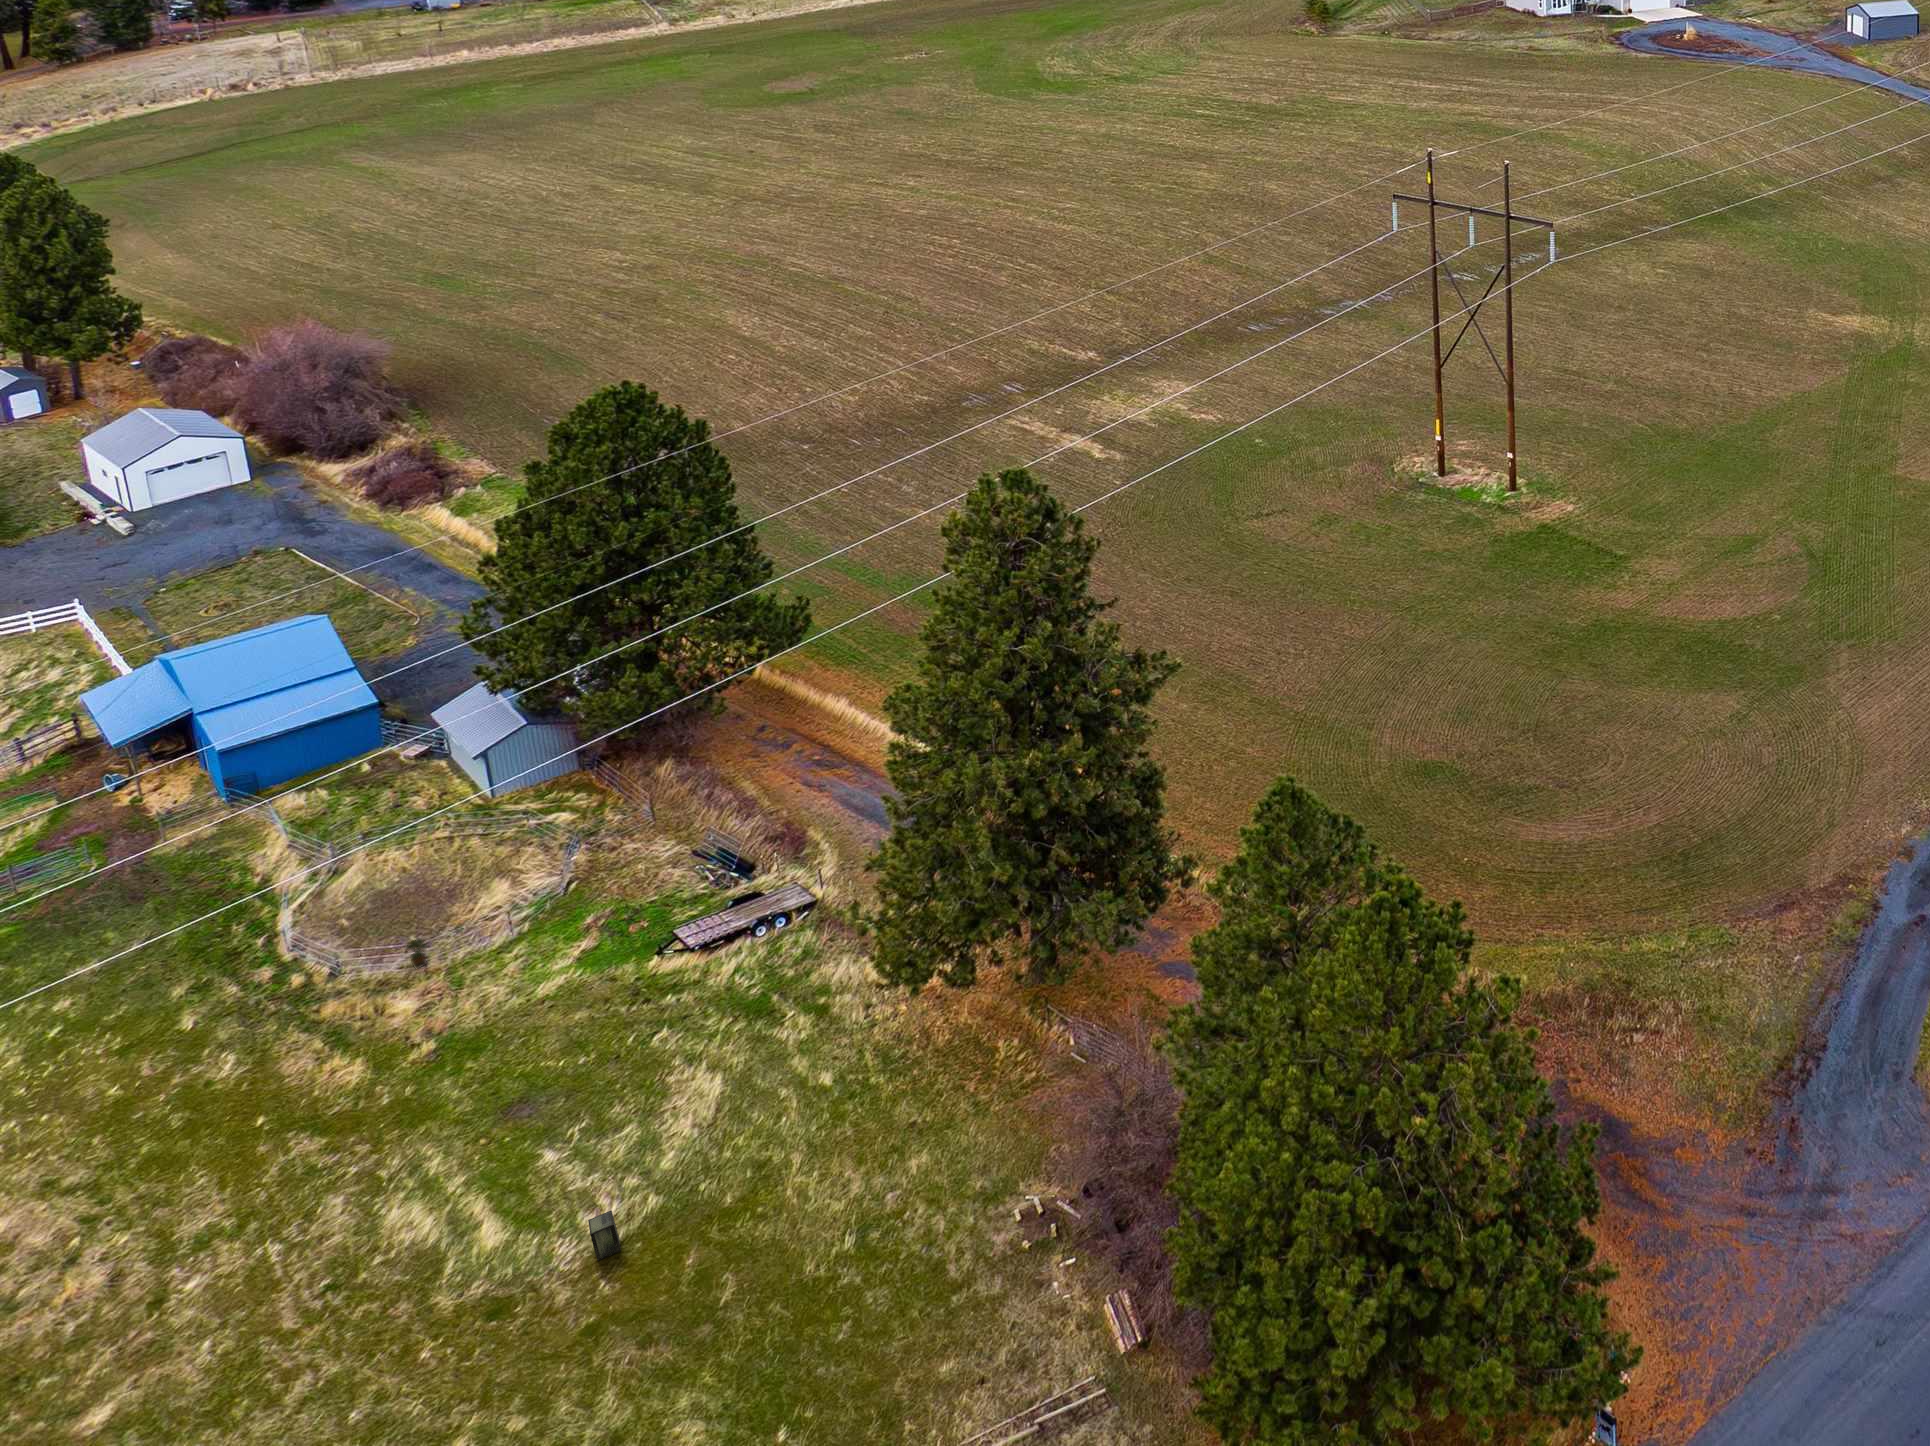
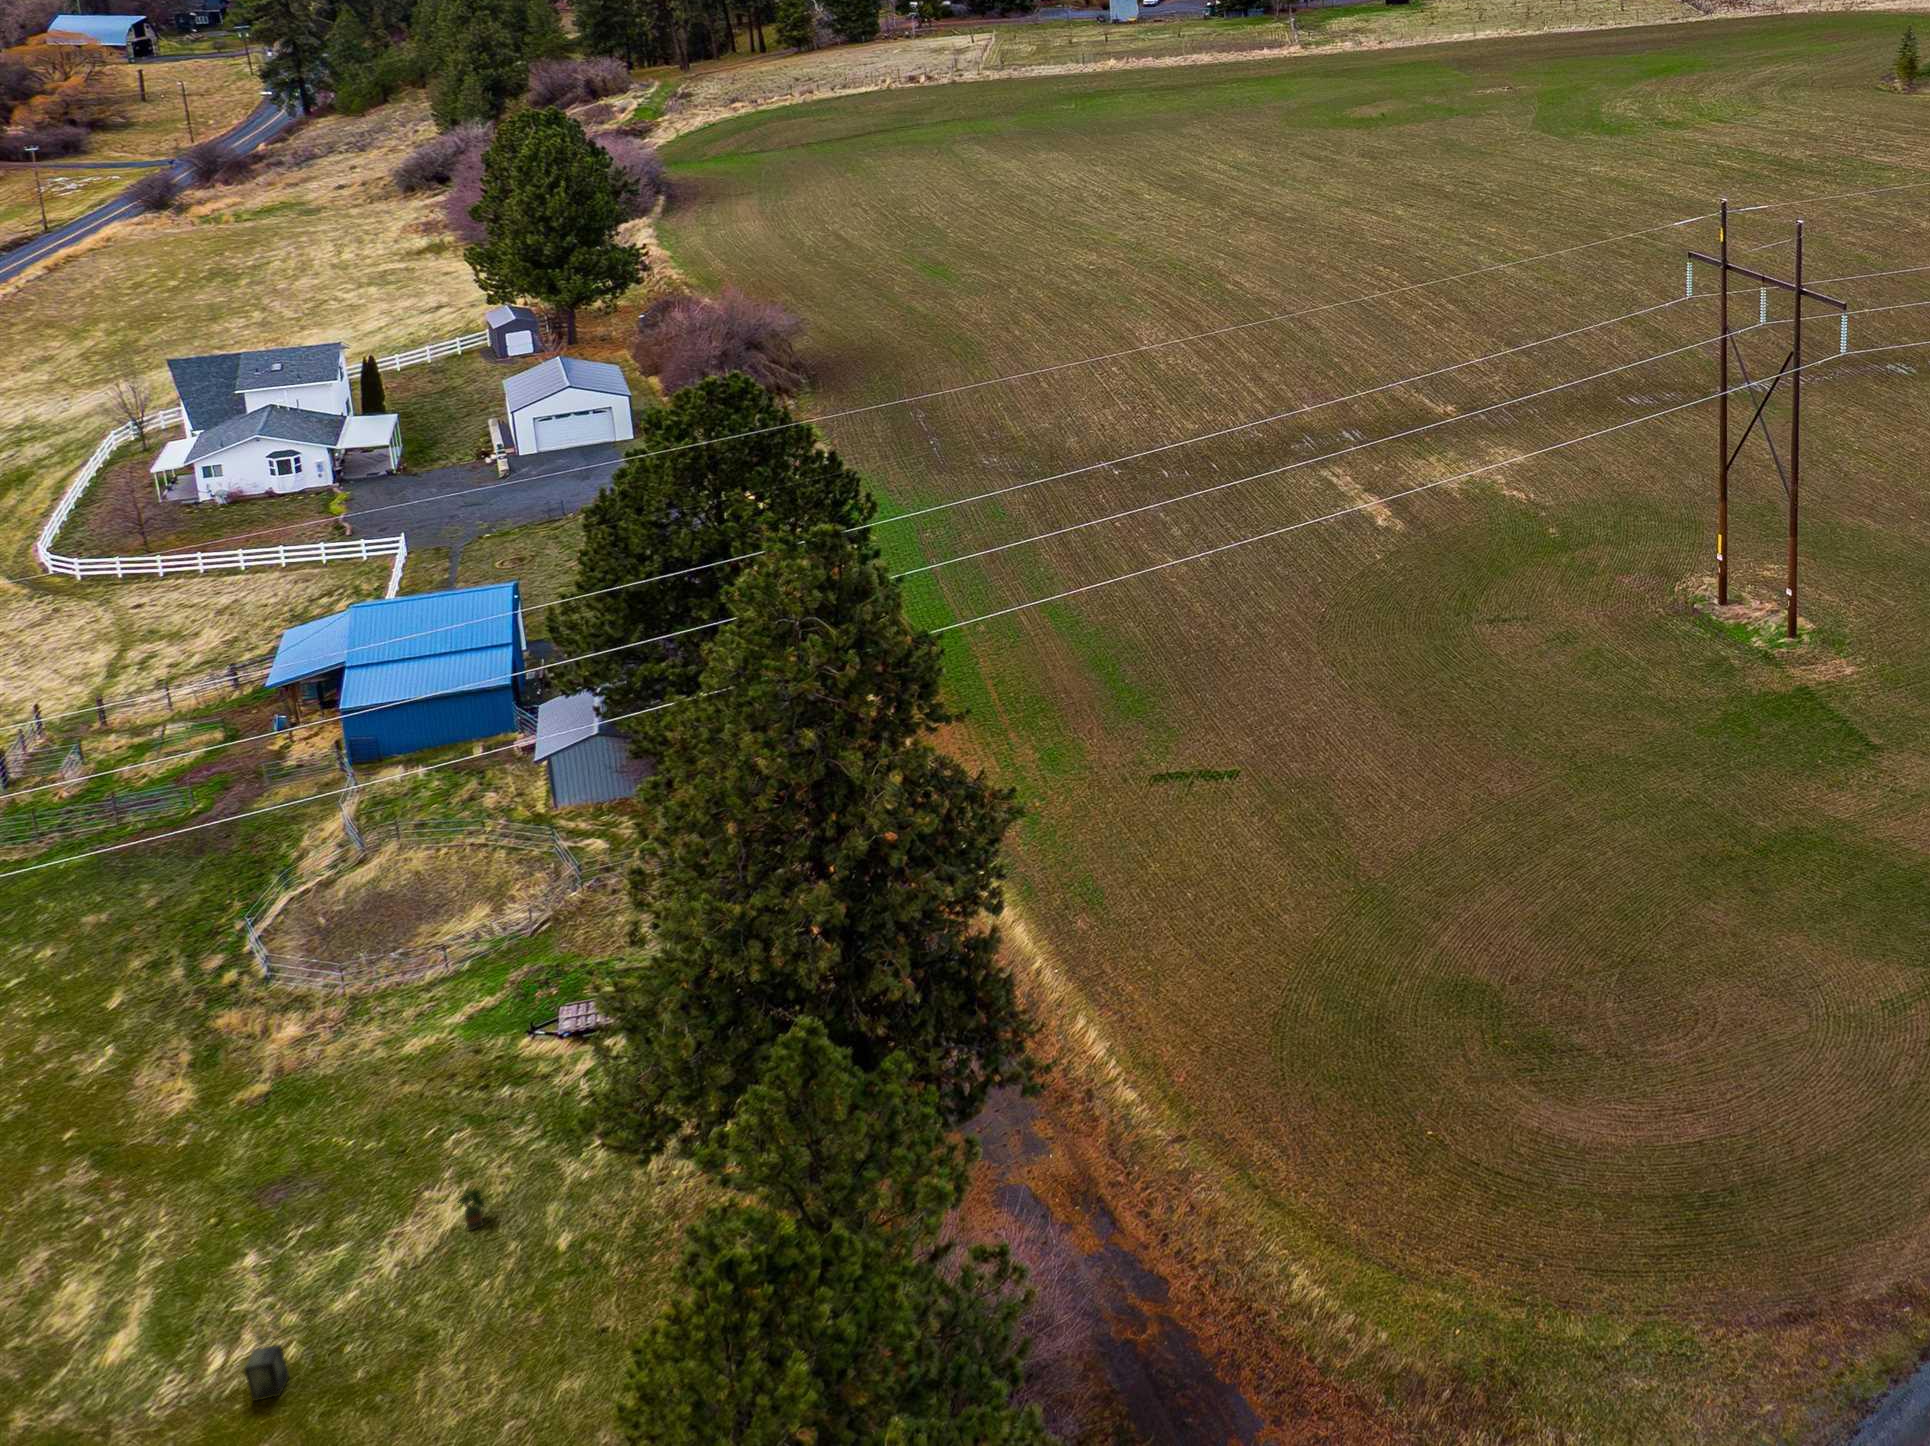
potted tree: present [405,939,427,969] -> present [457,1189,484,1231]

